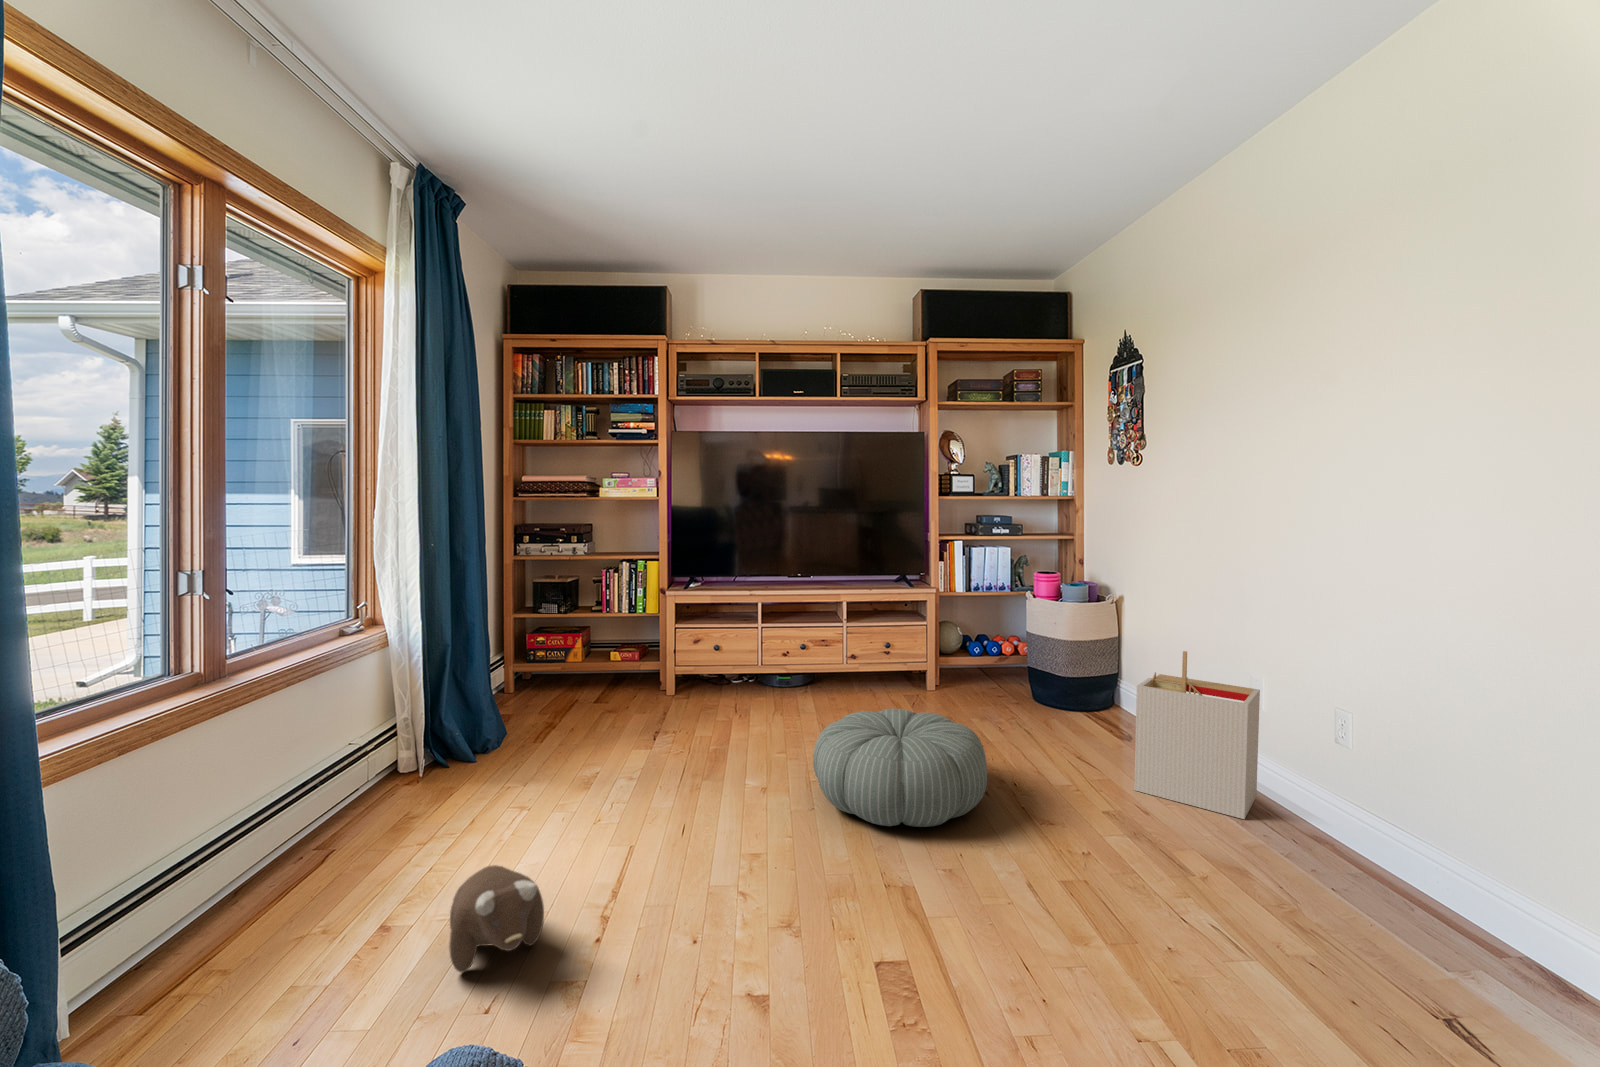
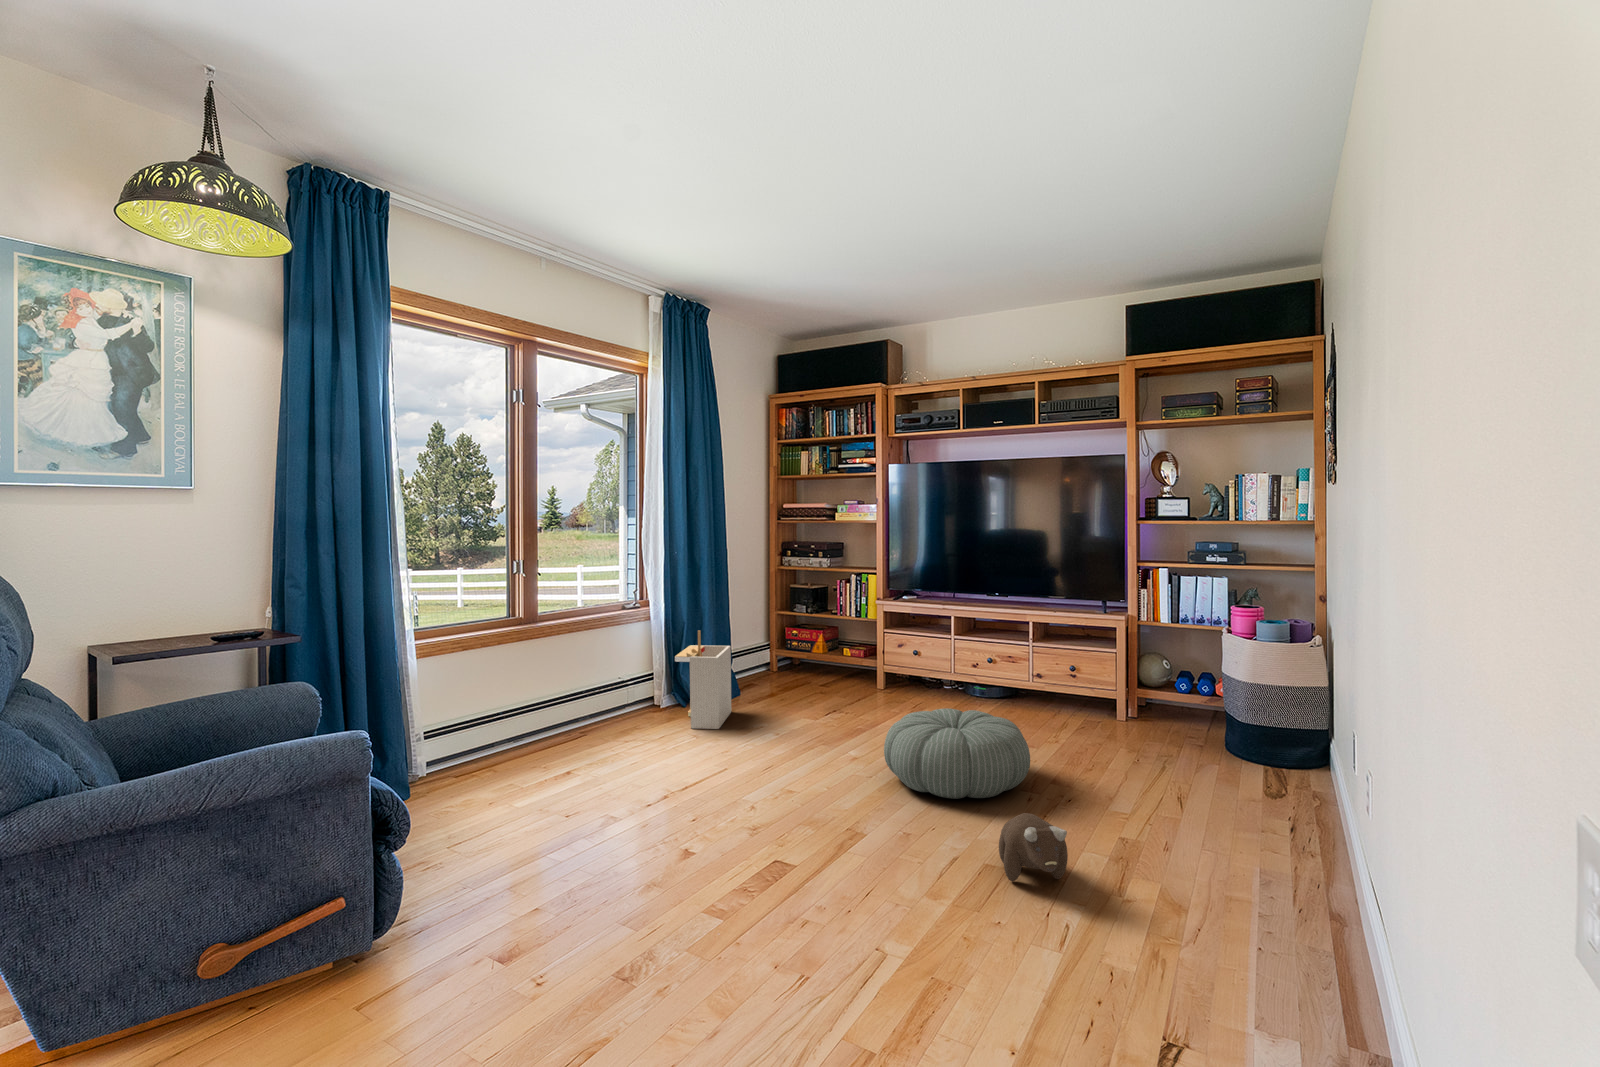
storage bin: present [1134,651,1260,819] -> present [675,630,731,729]
plush toy: present [449,865,544,973] -> present [999,813,1068,881]

